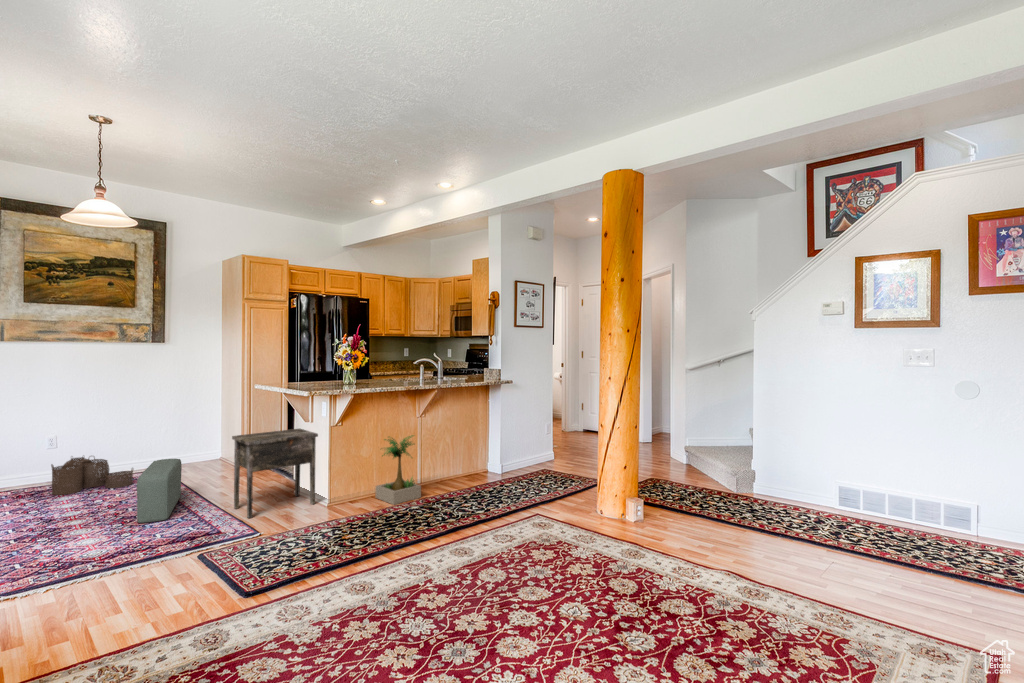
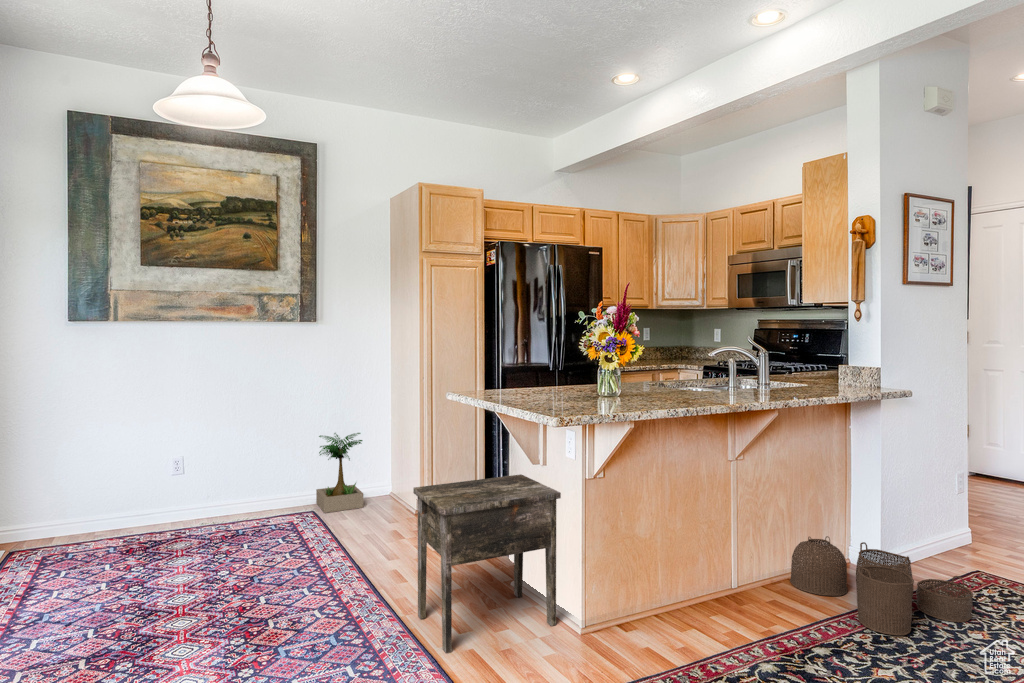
potted plant: present [375,435,421,504] -> present [316,433,363,513]
woven basket: present [51,457,133,495] -> present [790,536,973,635]
pouf: present [137,459,182,523] -> none [266,511,337,637]

